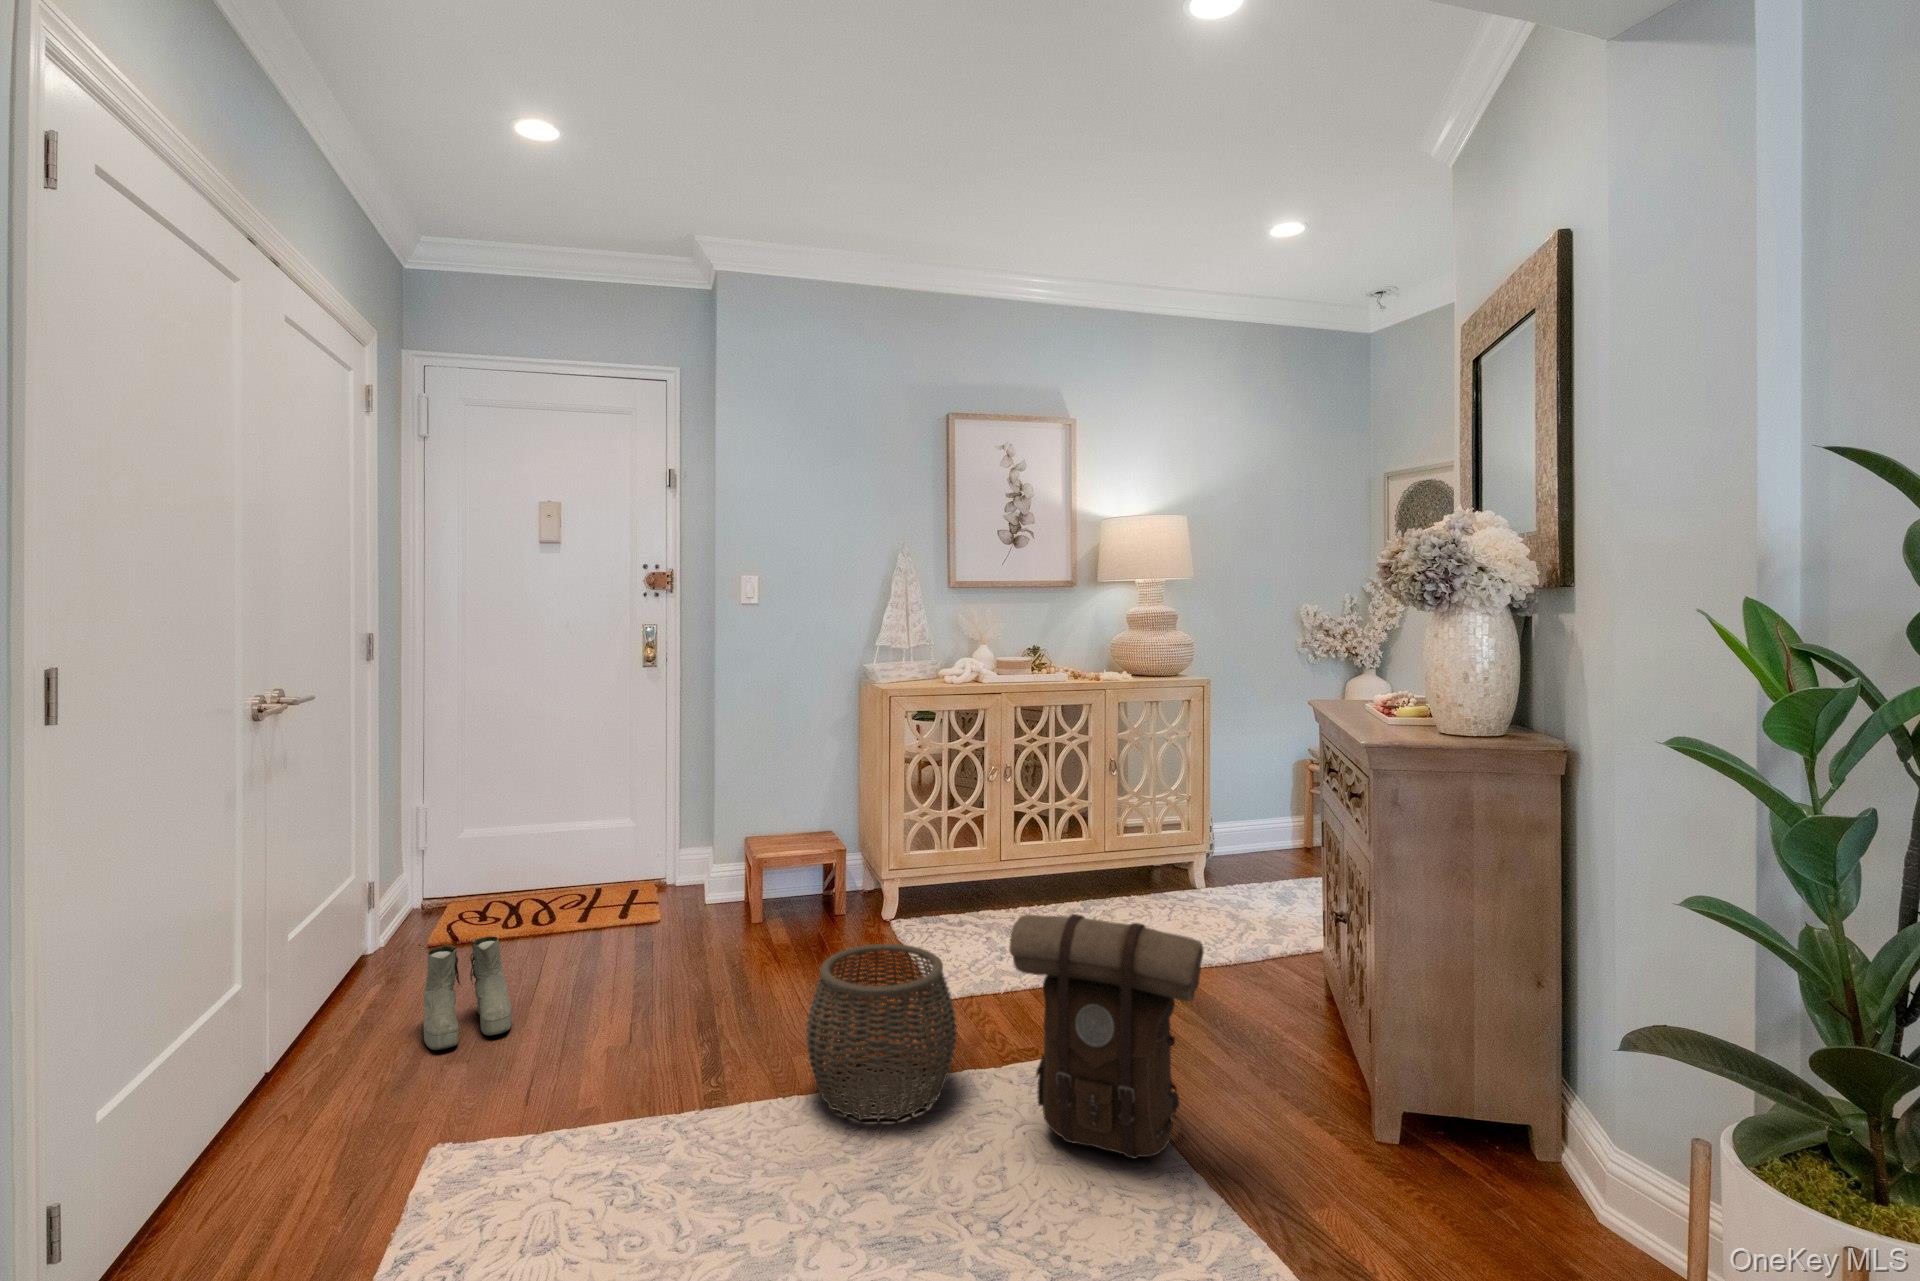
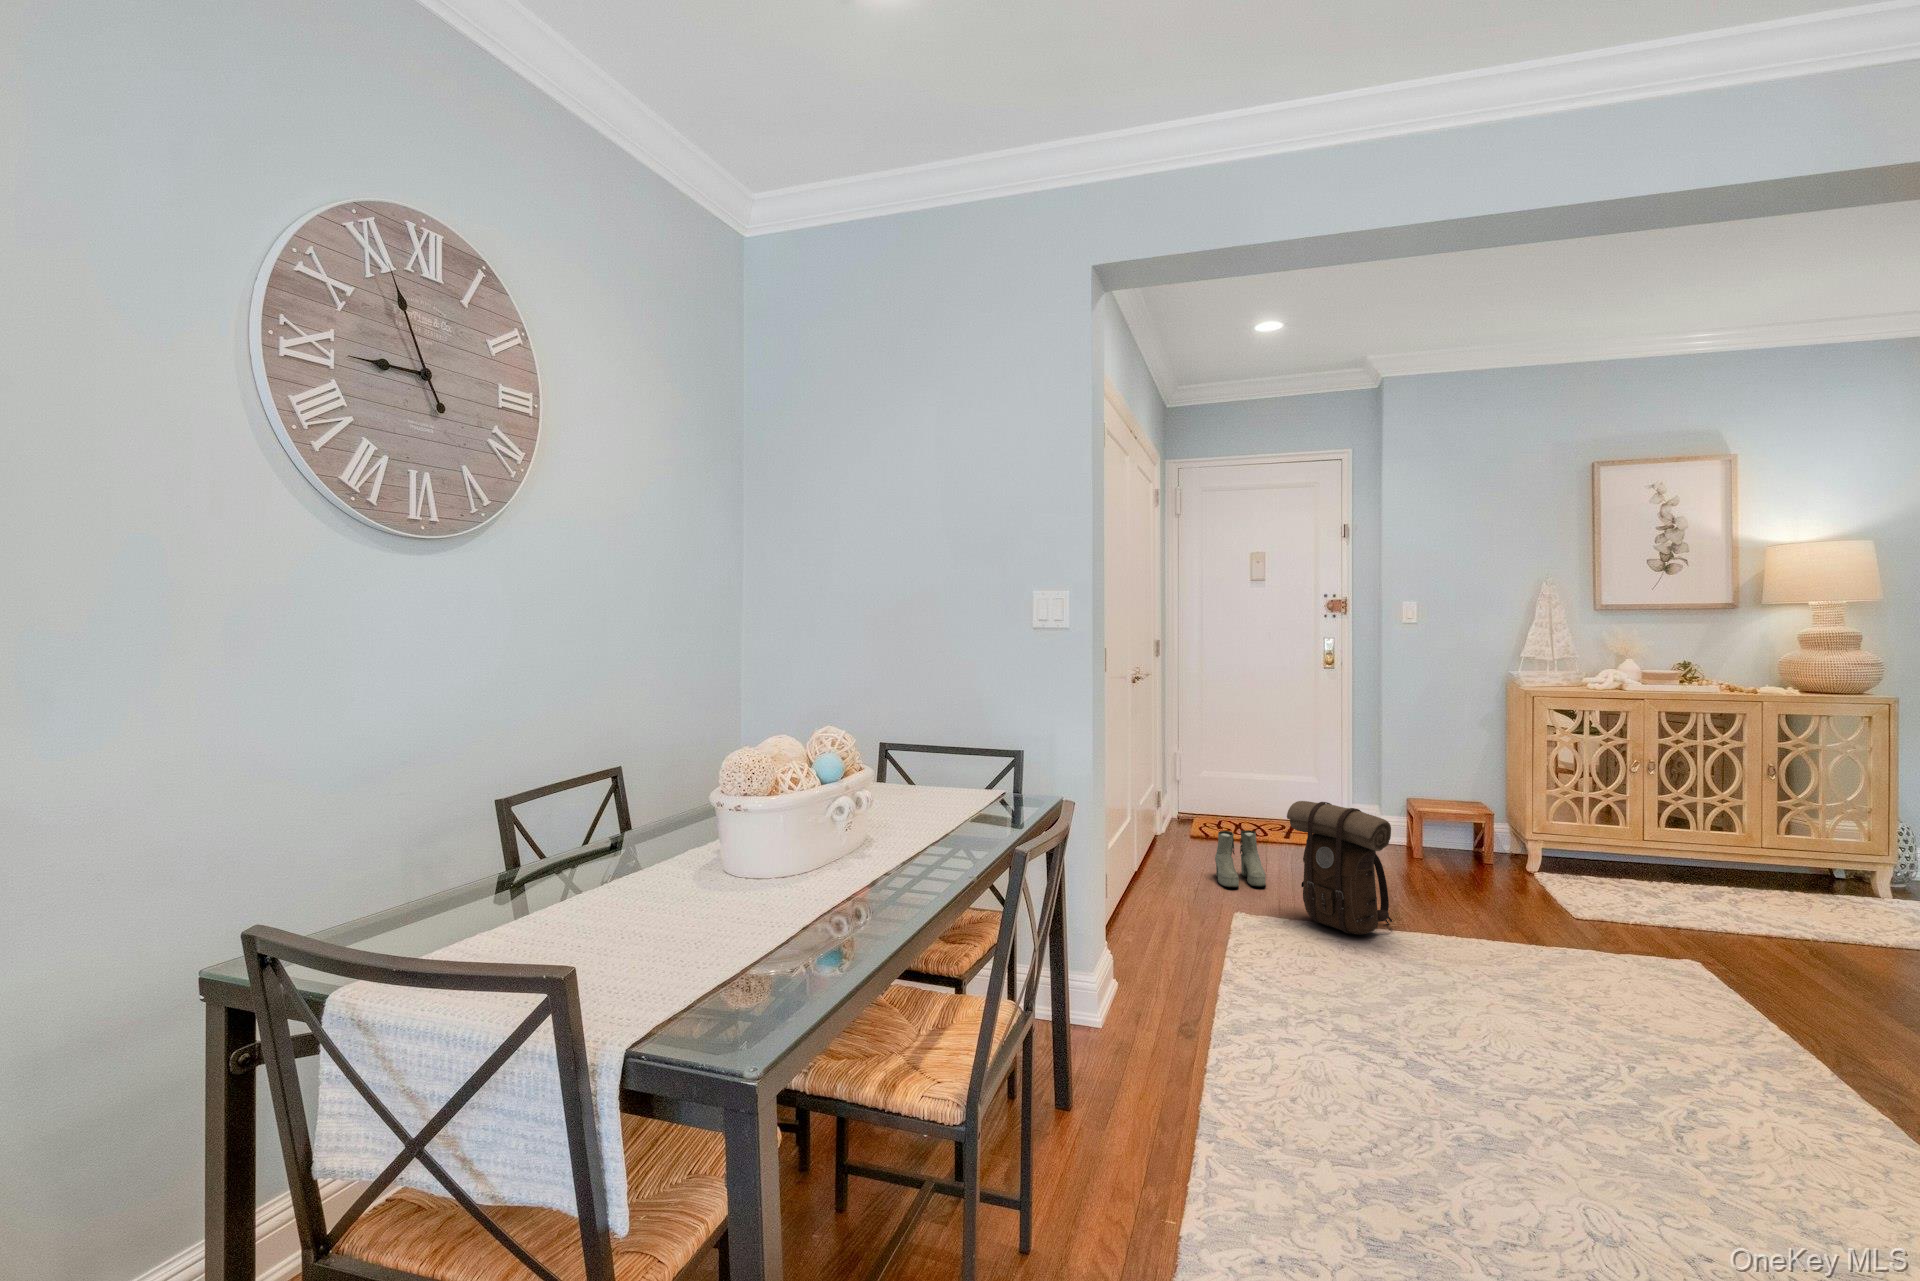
backpack: present [1009,914,1204,1159] -> present [1287,801,1392,935]
woven basket: present [806,944,957,1121] -> none [1475,865,1595,975]

